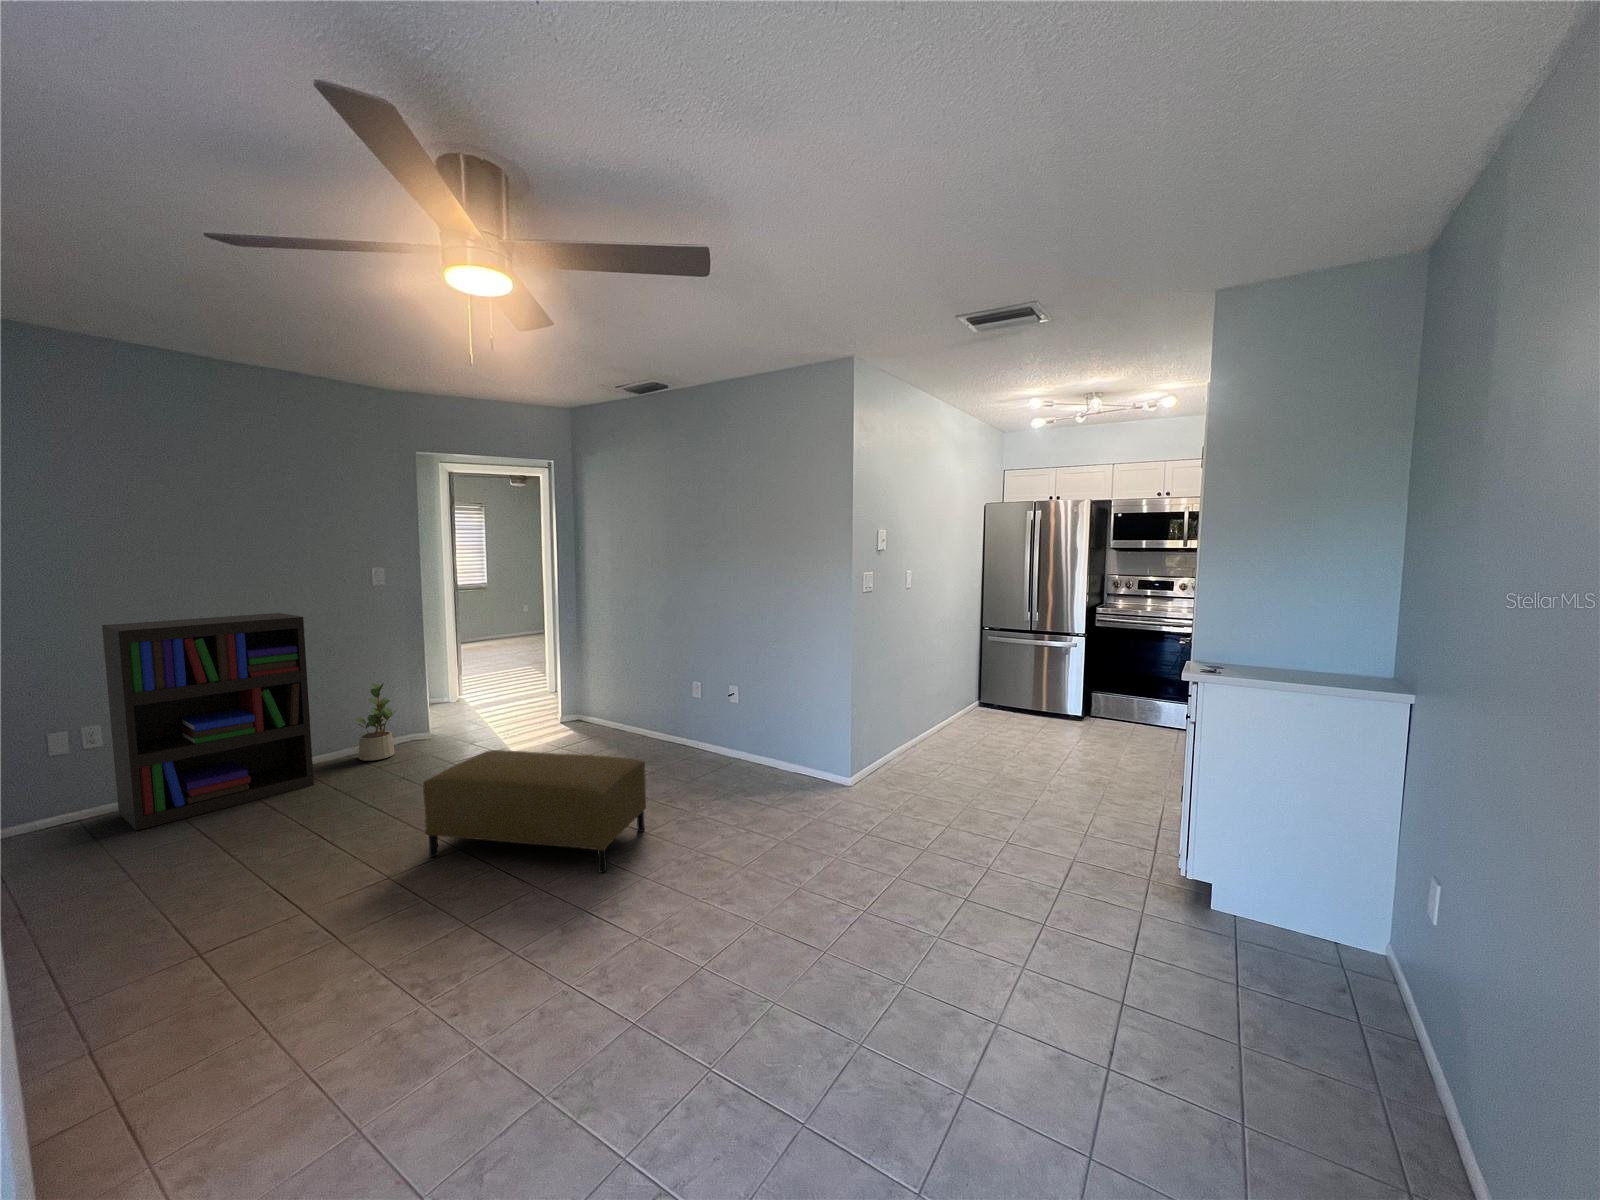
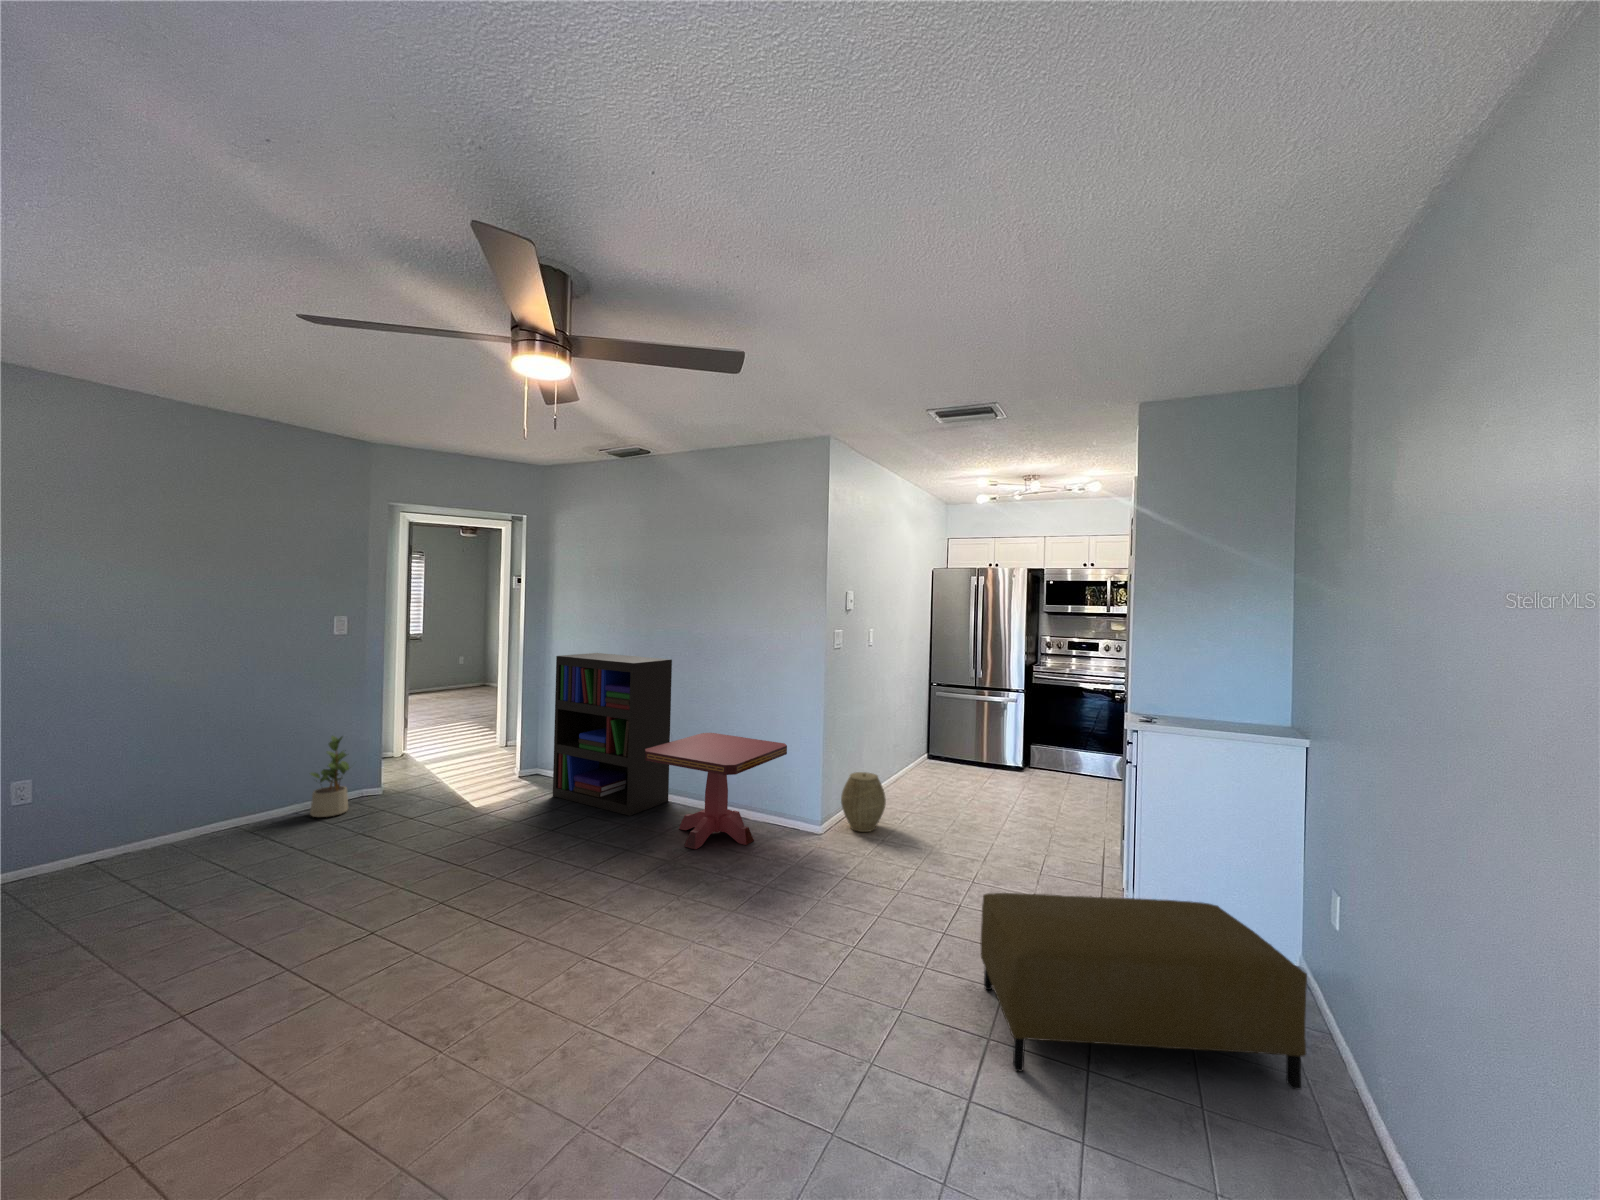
bookshelf: present [102,613,314,831] -> present [553,653,672,816]
side table: none [665,681,814,800] -> present [645,733,787,849]
woven basket: none [873,723,921,785] -> present [841,772,886,832]
ottoman: present [423,750,646,873] -> present [981,893,1307,1089]

